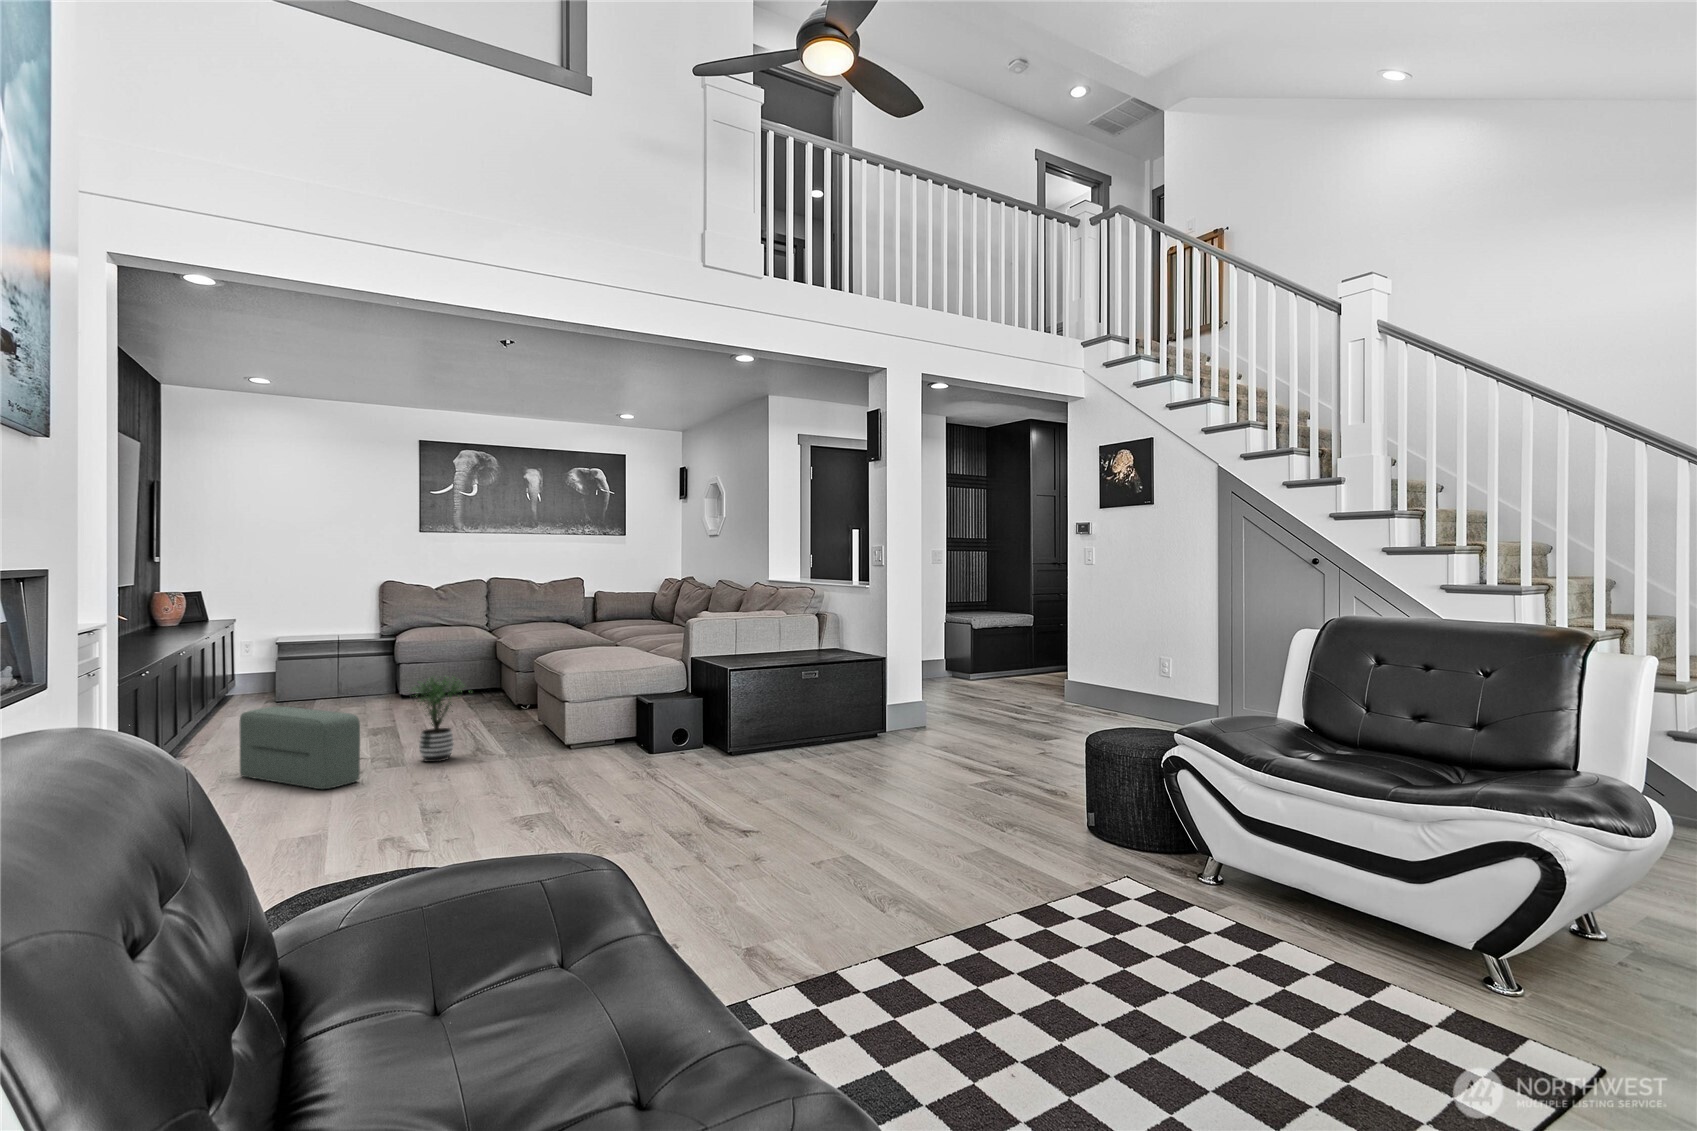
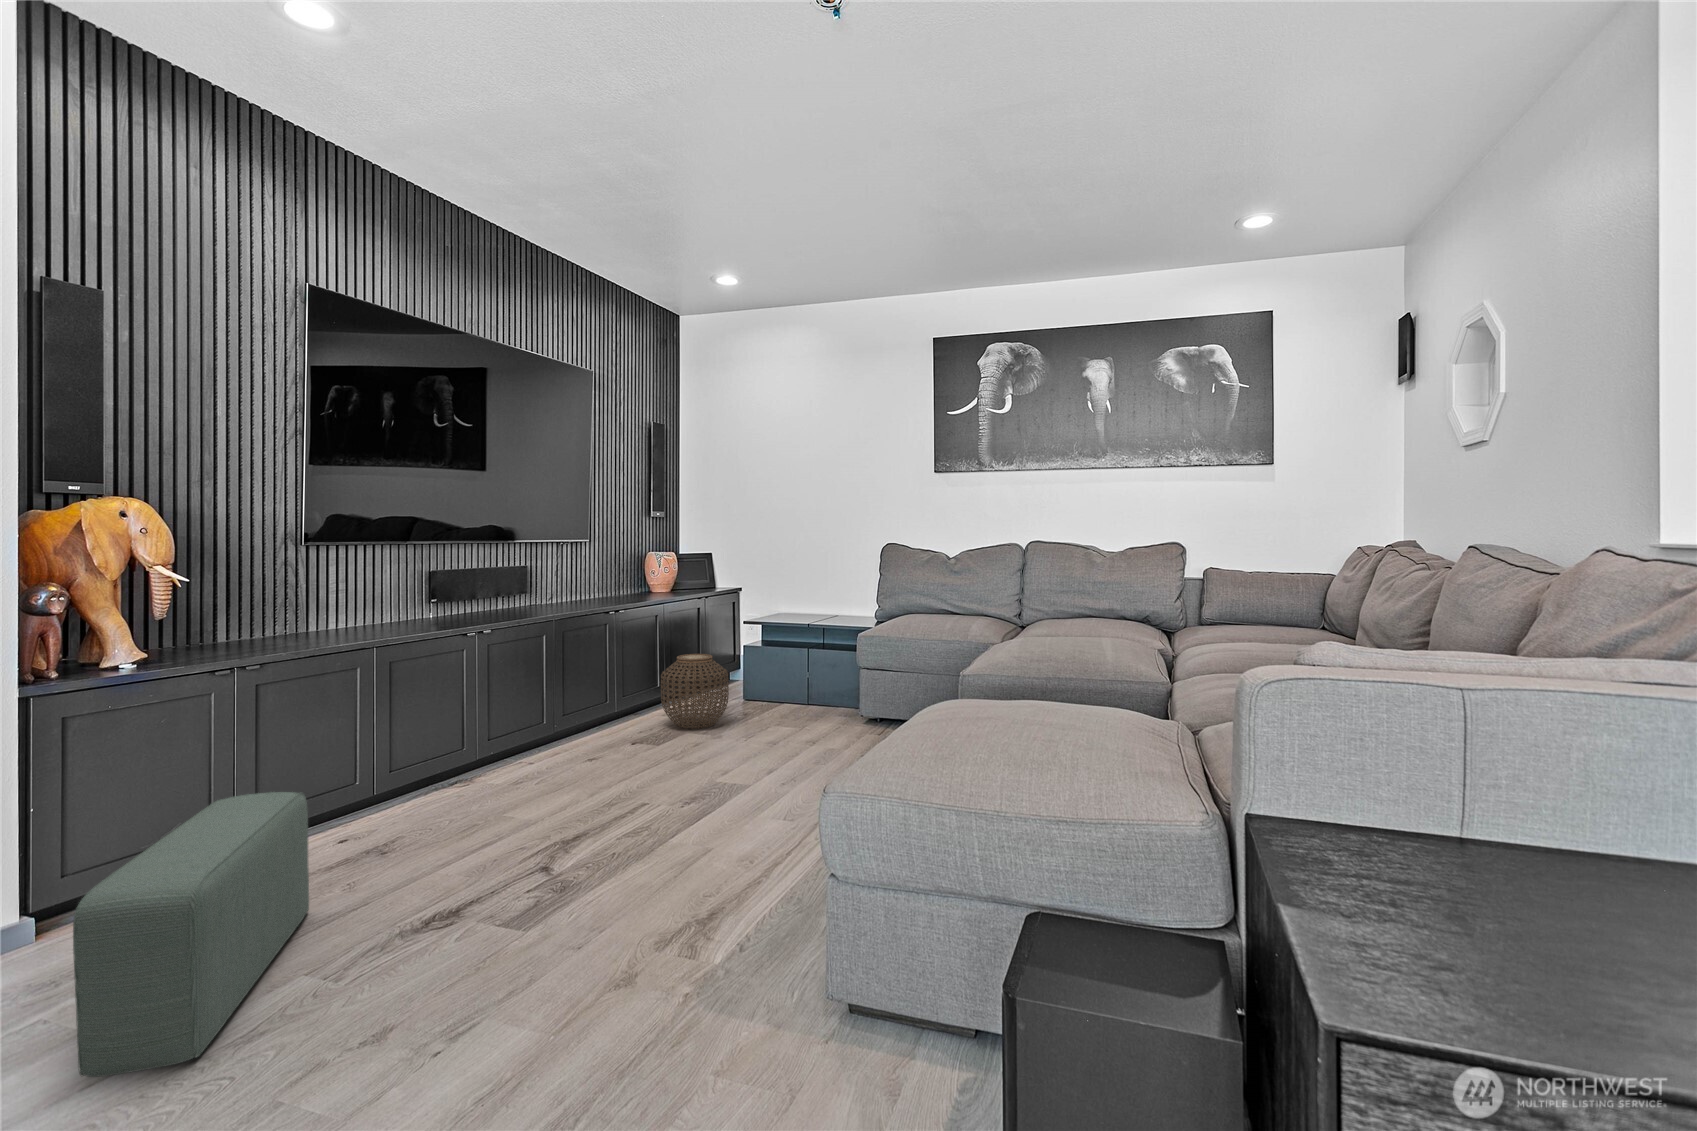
woven basket: none [262,658,318,710] -> present [661,654,729,729]
potted plant: present [412,677,464,762] -> none [380,779,546,1020]

